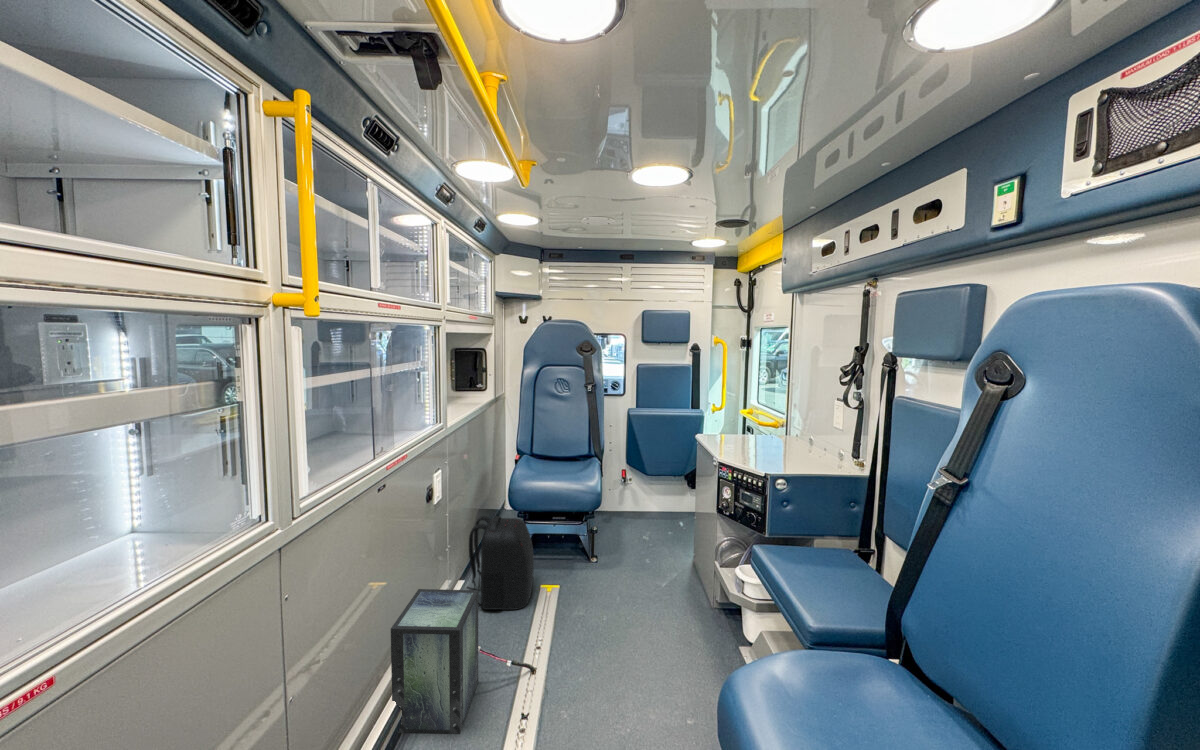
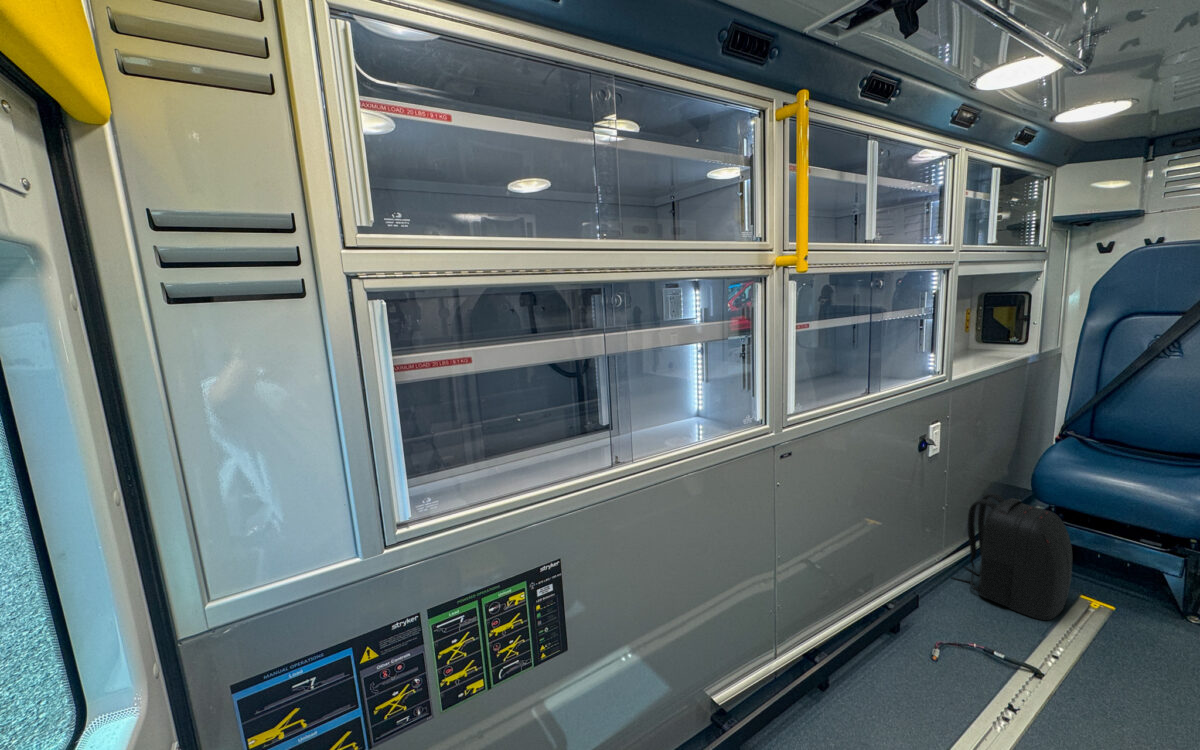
storage box: present [391,589,478,734] -> none [857,533,963,685]

